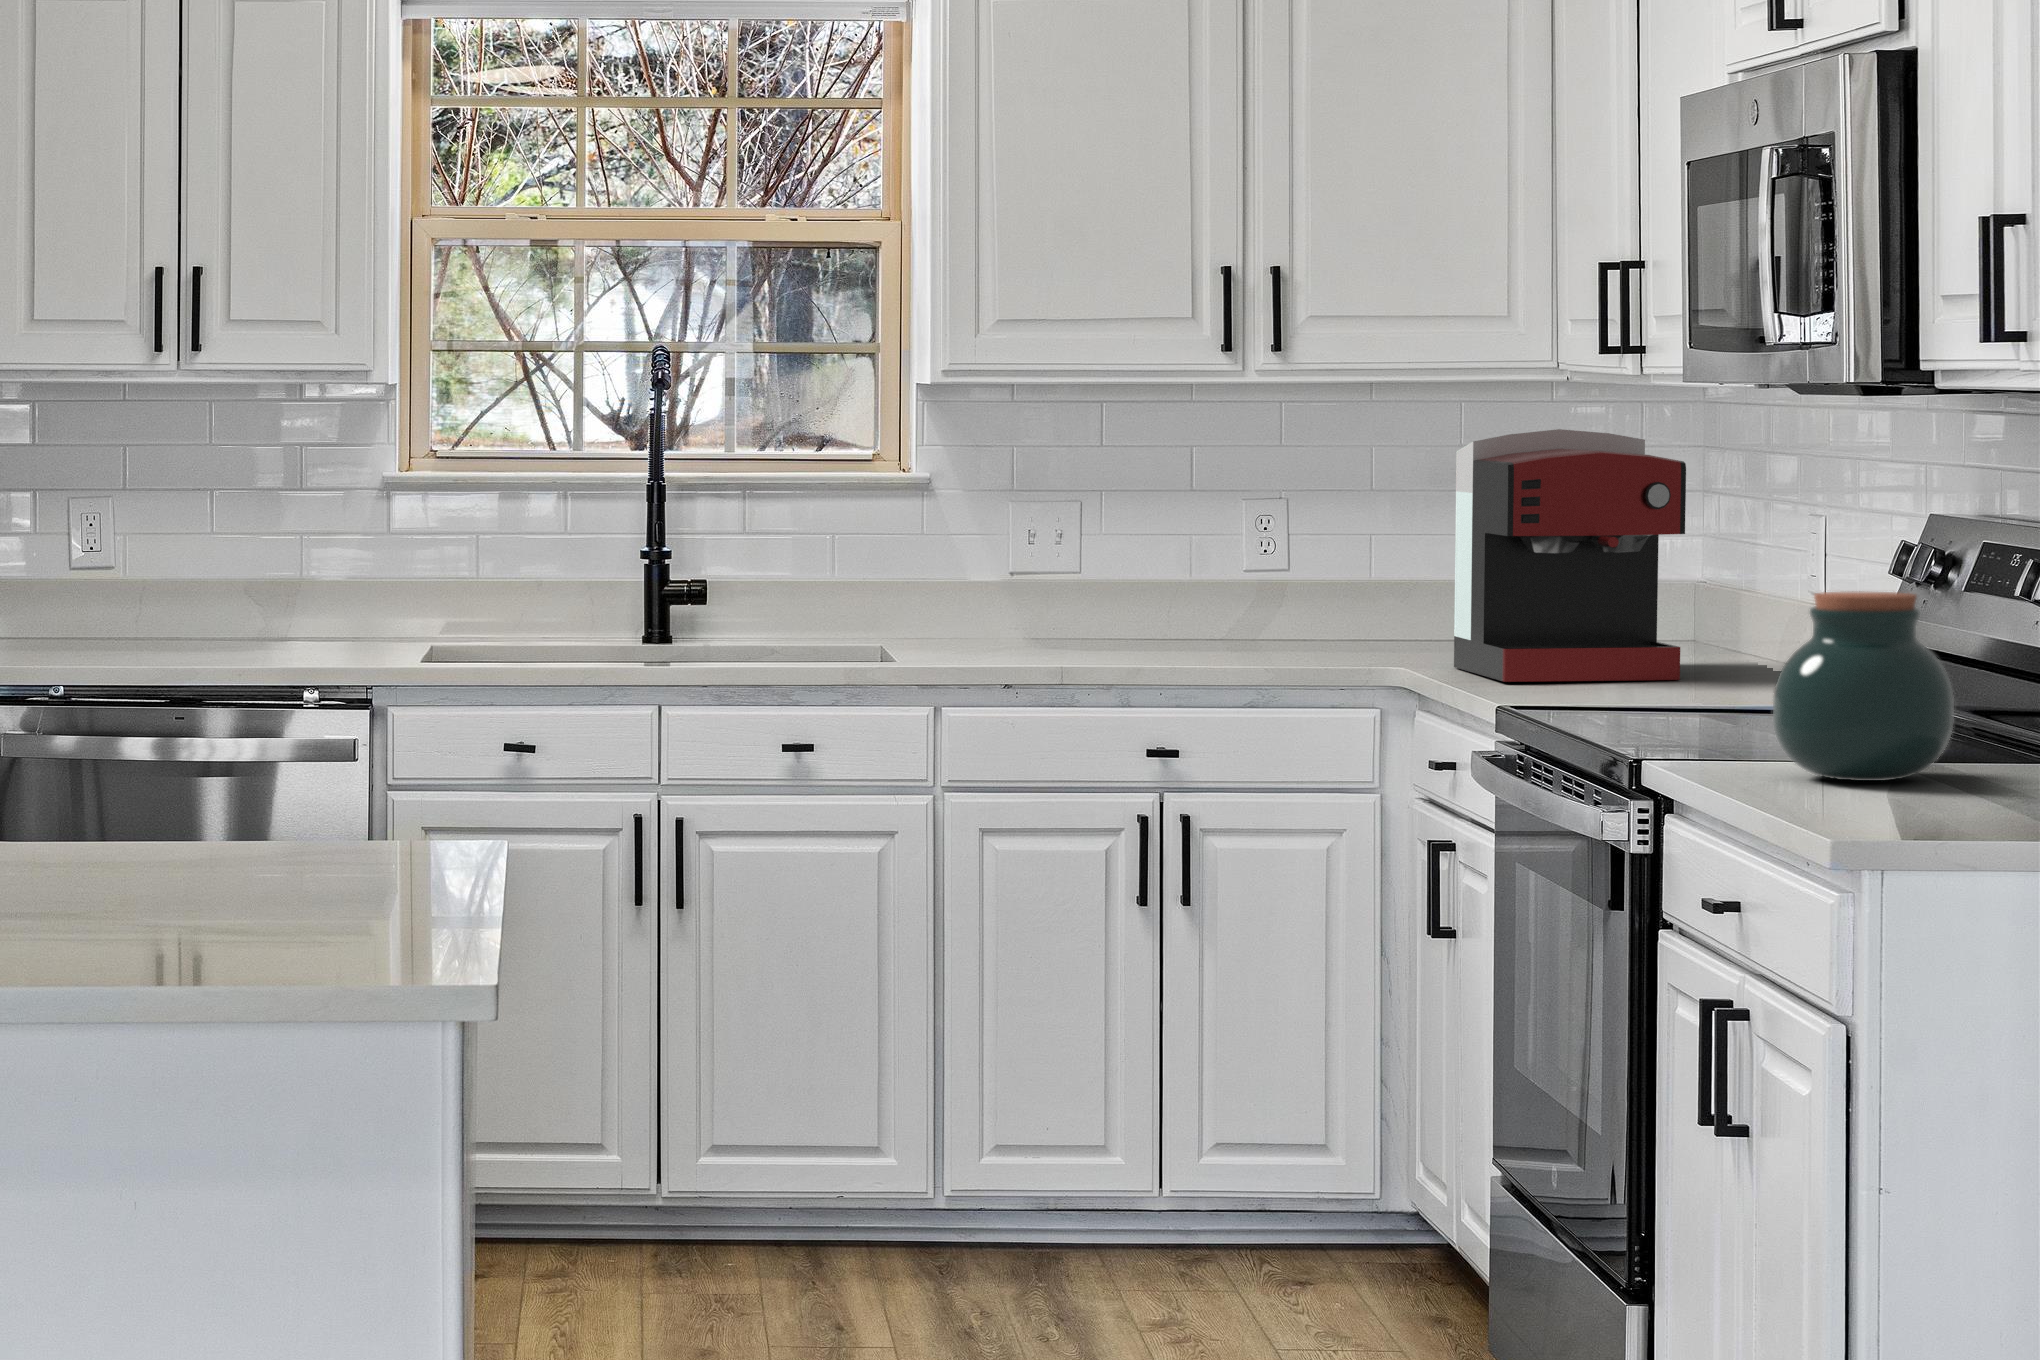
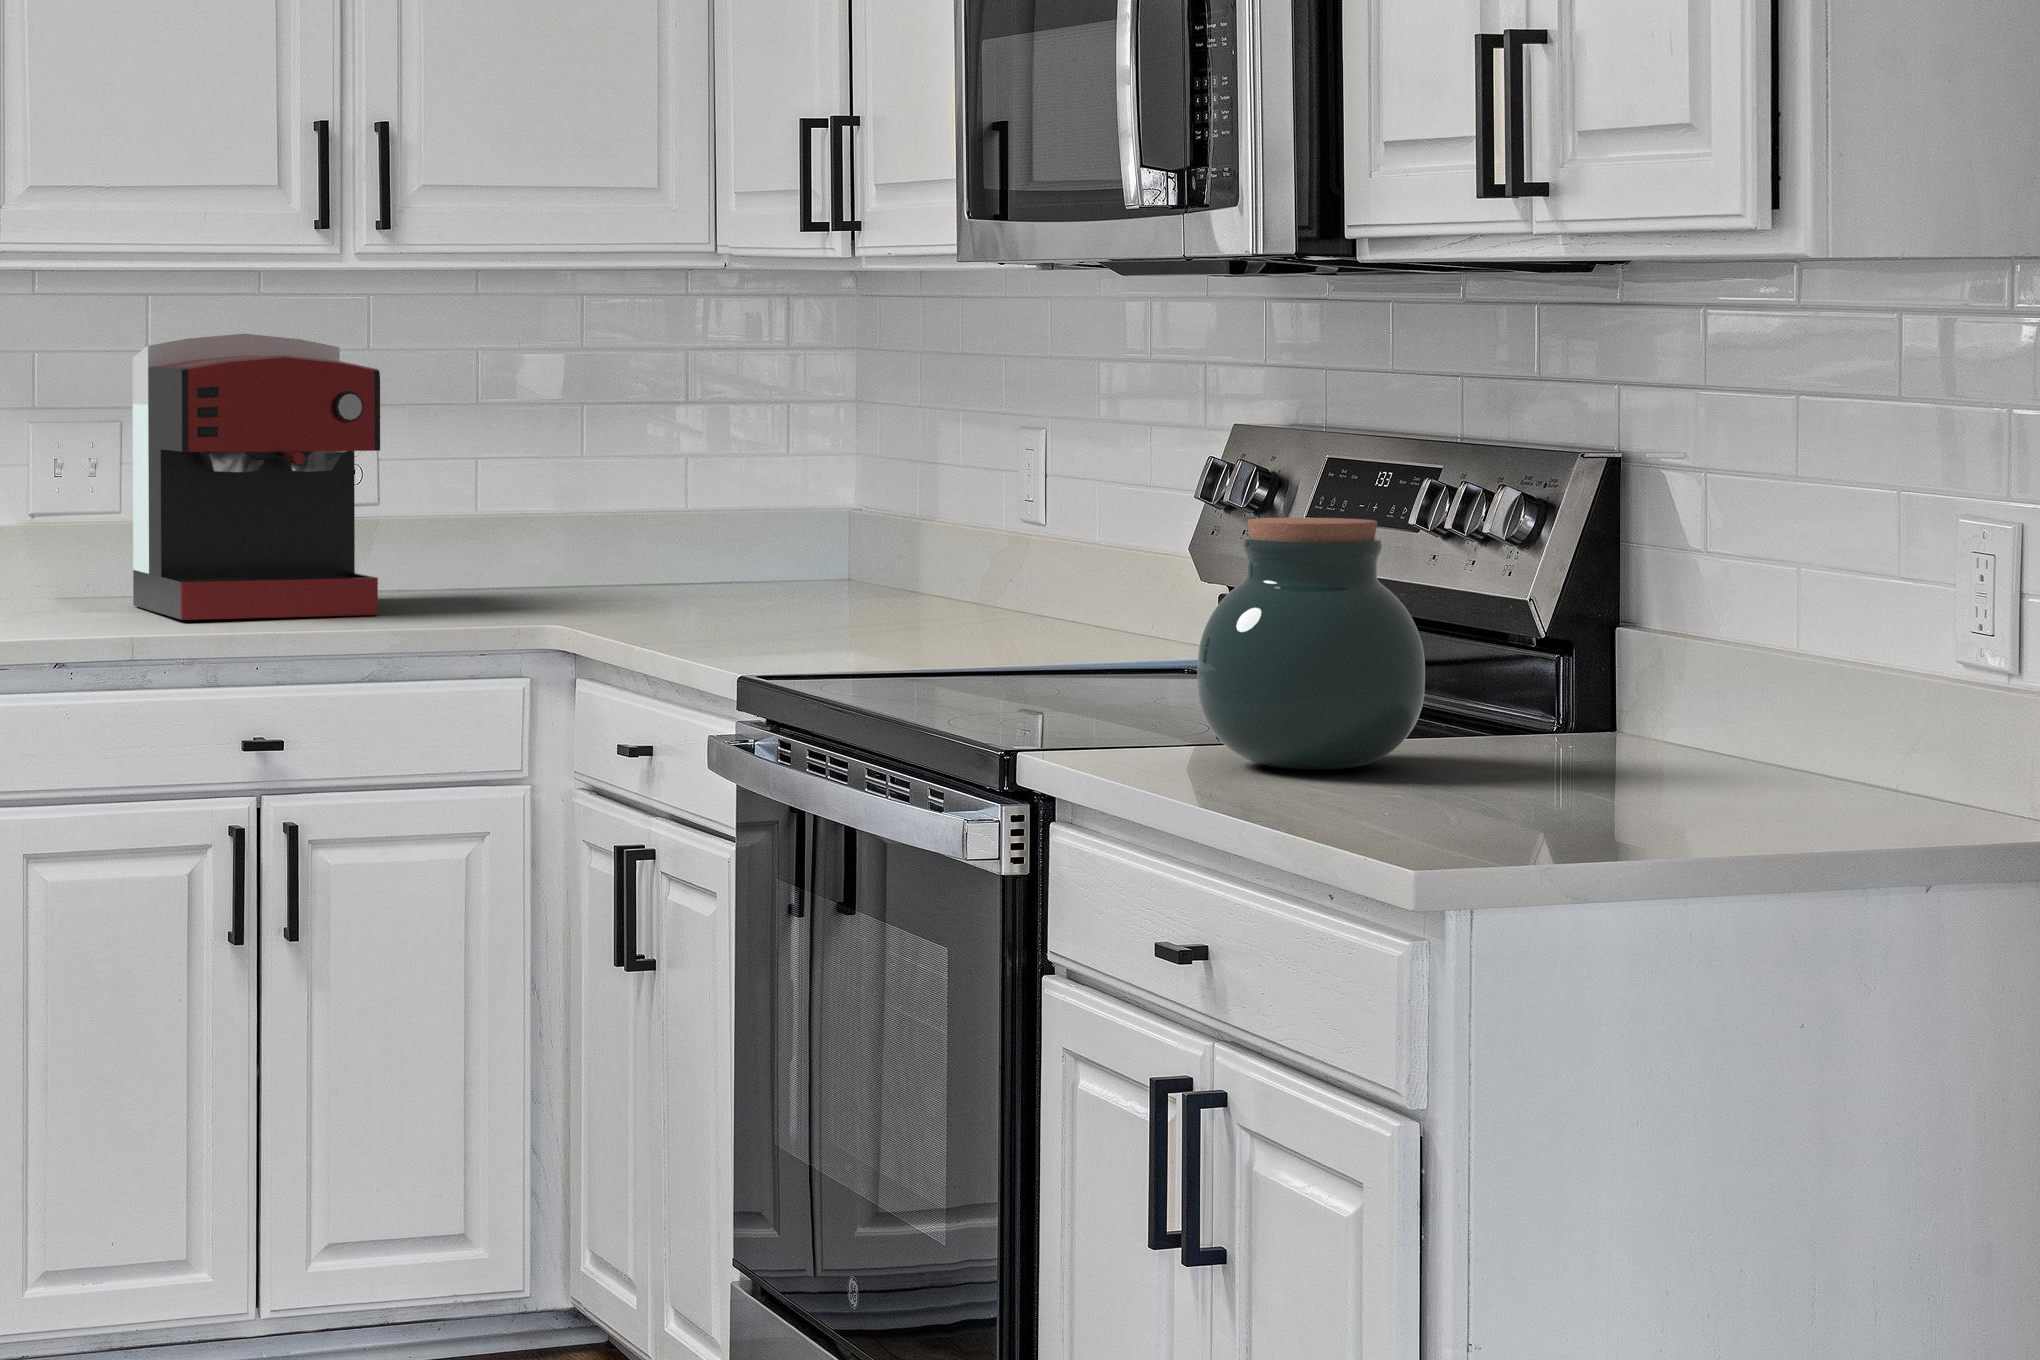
coffee maker: present [1454,429,1686,682] -> present [132,334,380,620]

